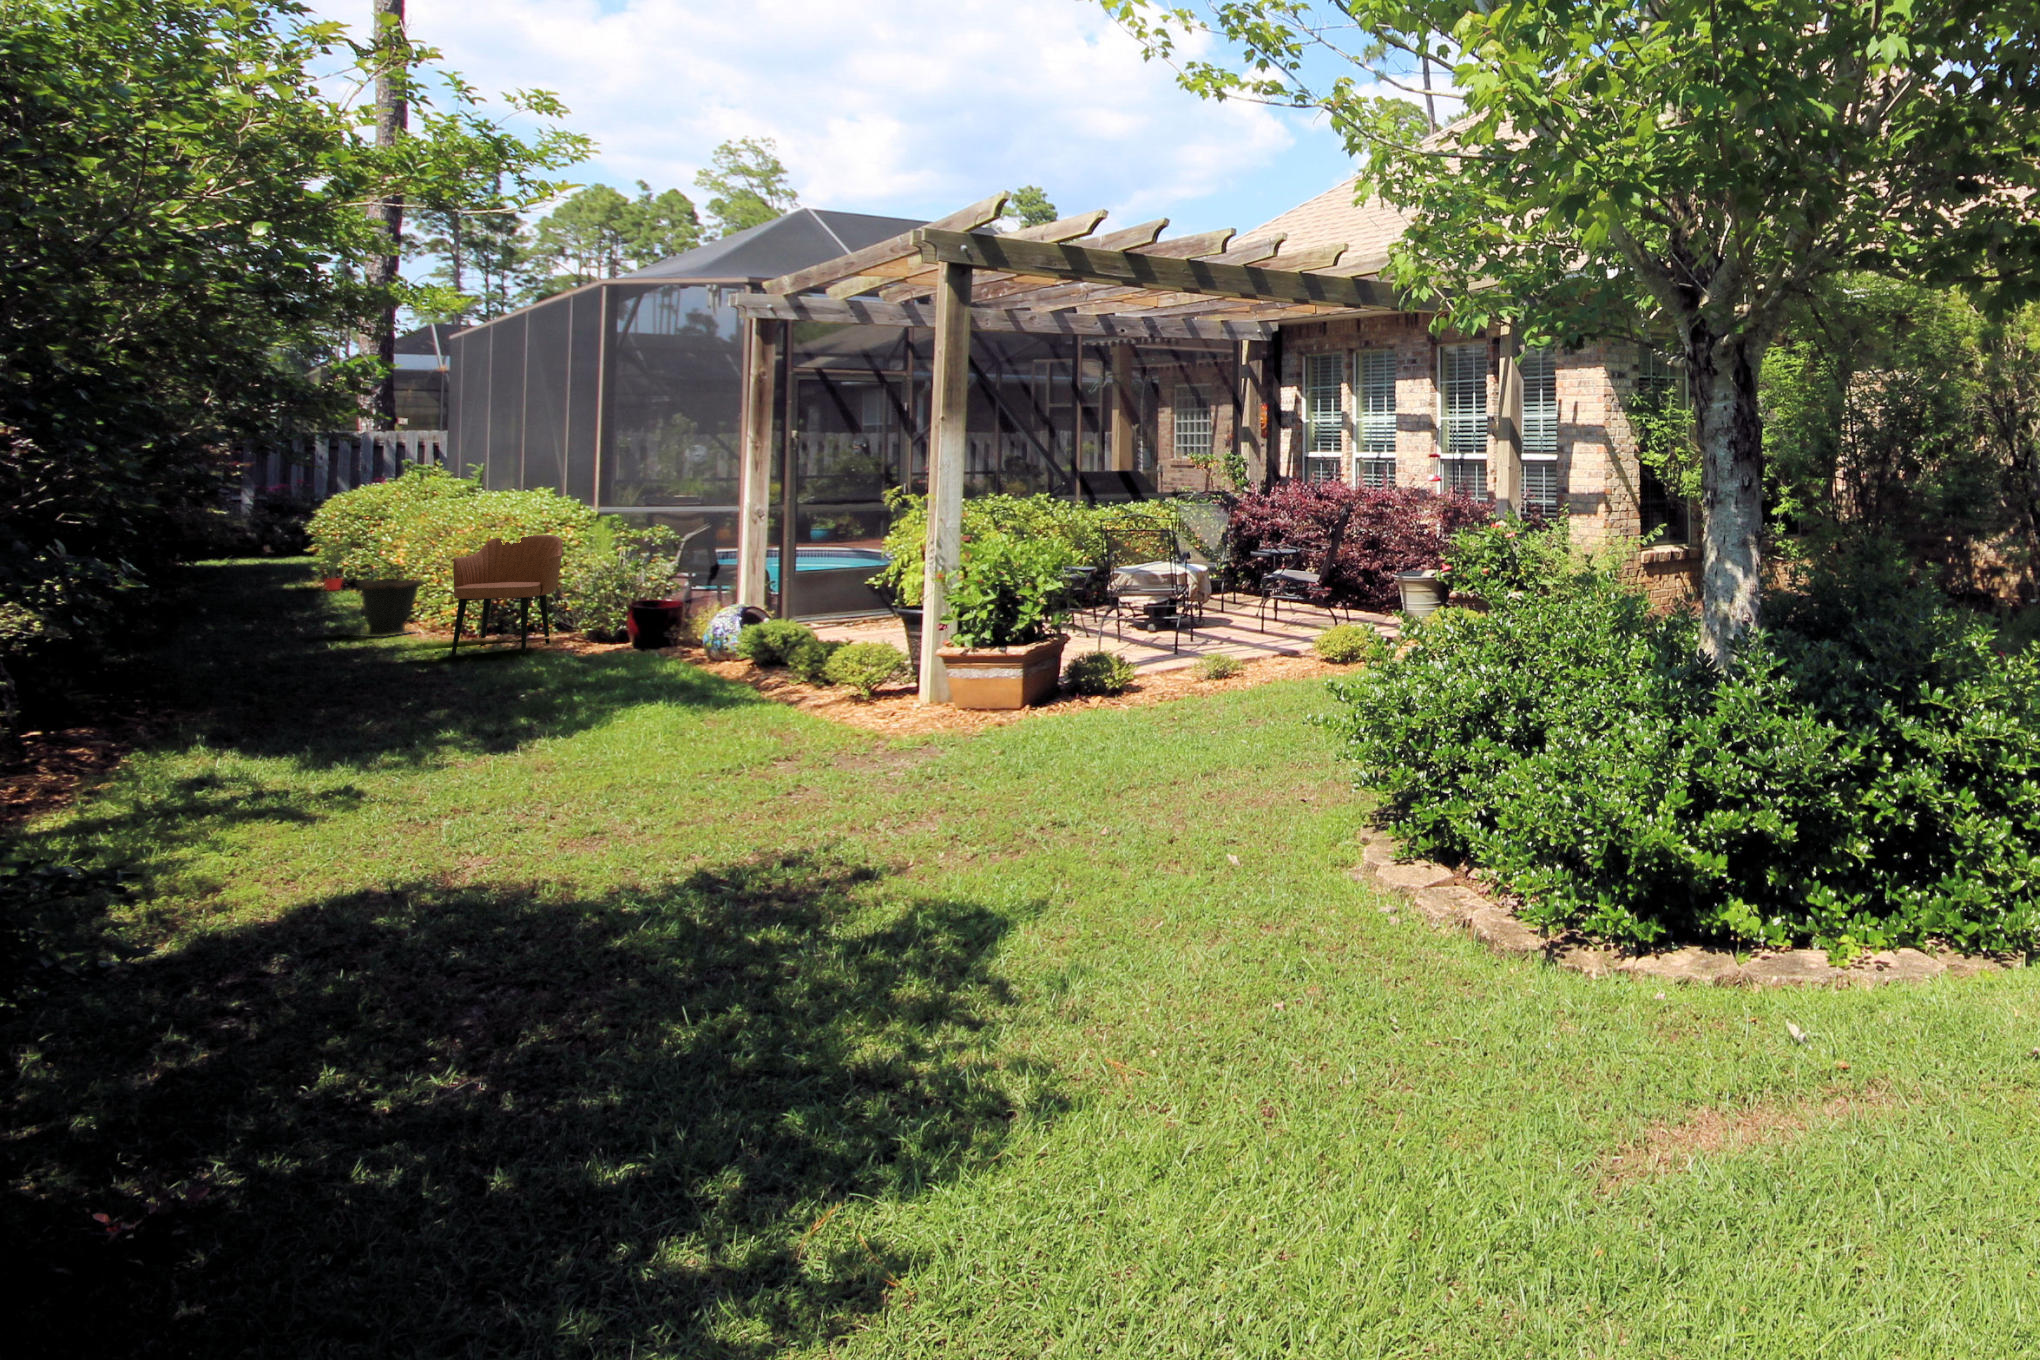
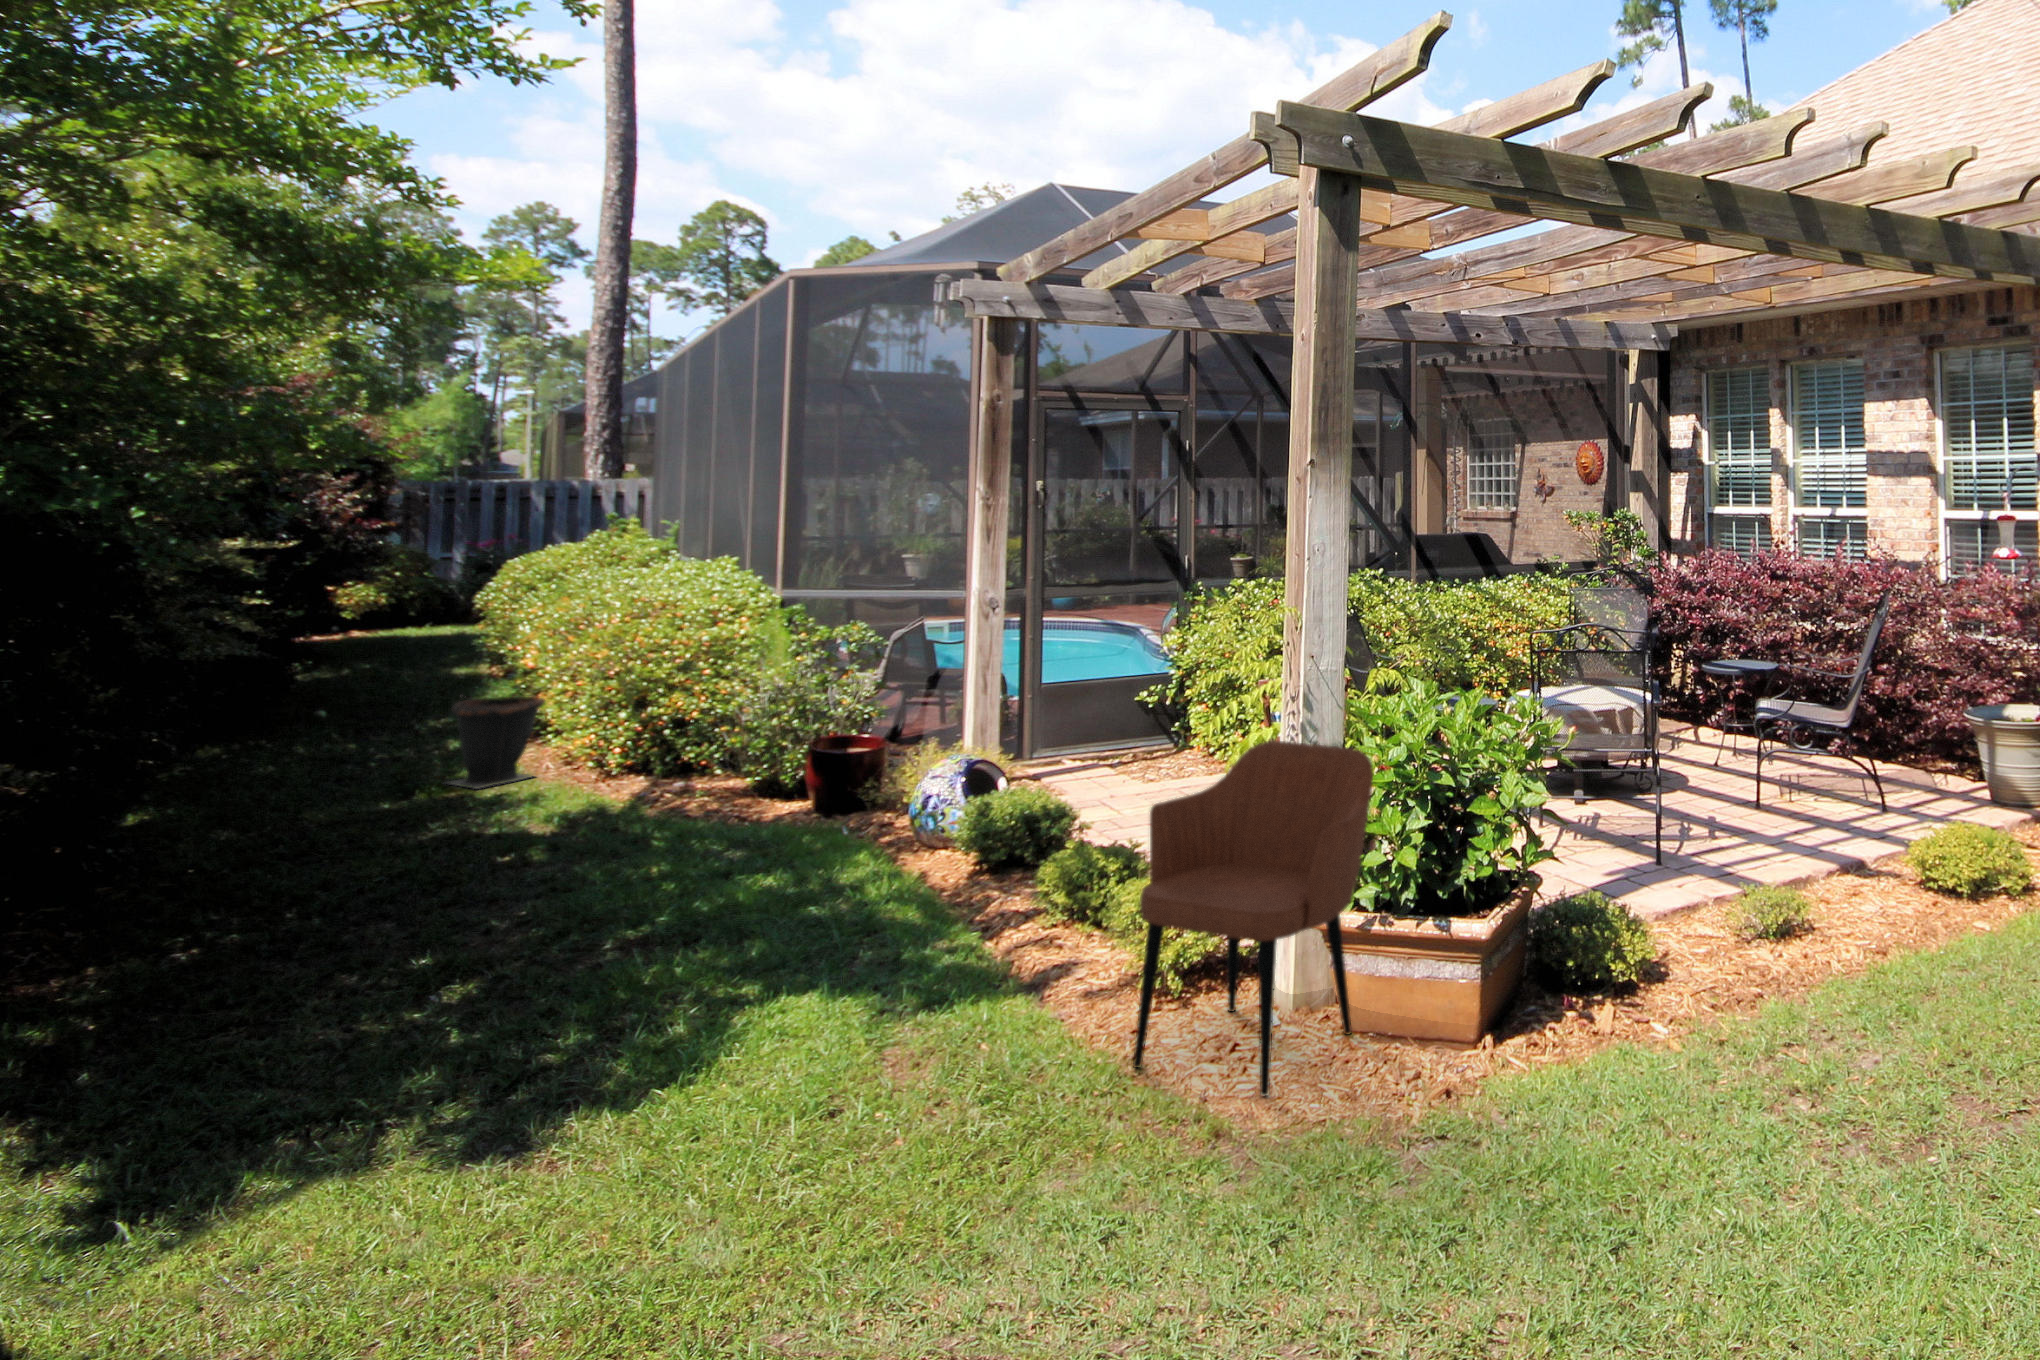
armchair: present [451,535,563,656] -> present [1133,741,1373,1096]
potted plant: present [319,540,351,590] -> none [452,622,507,689]

